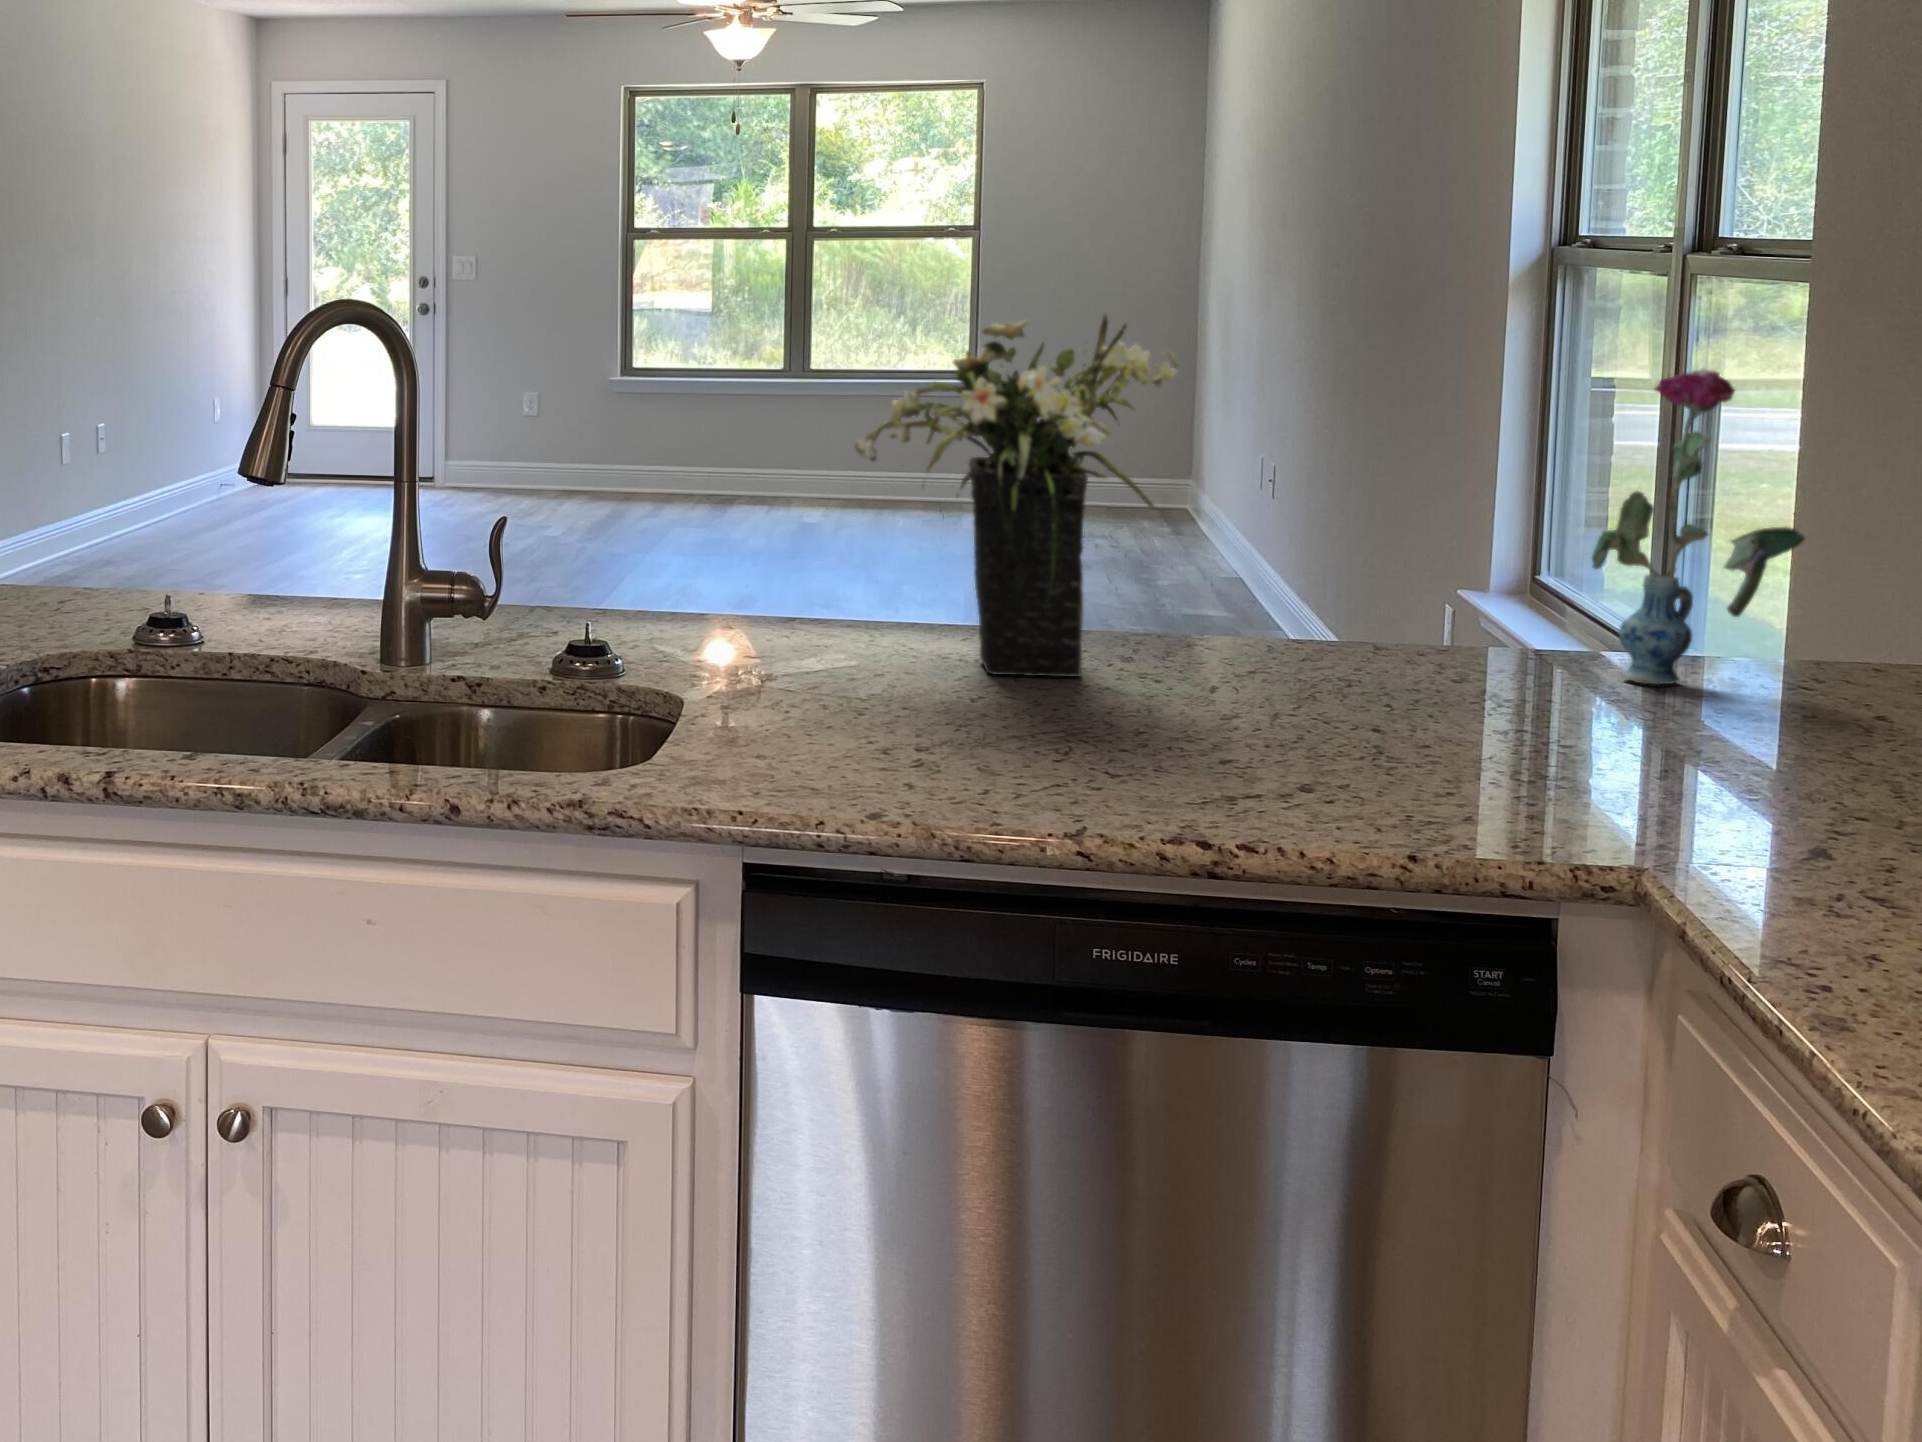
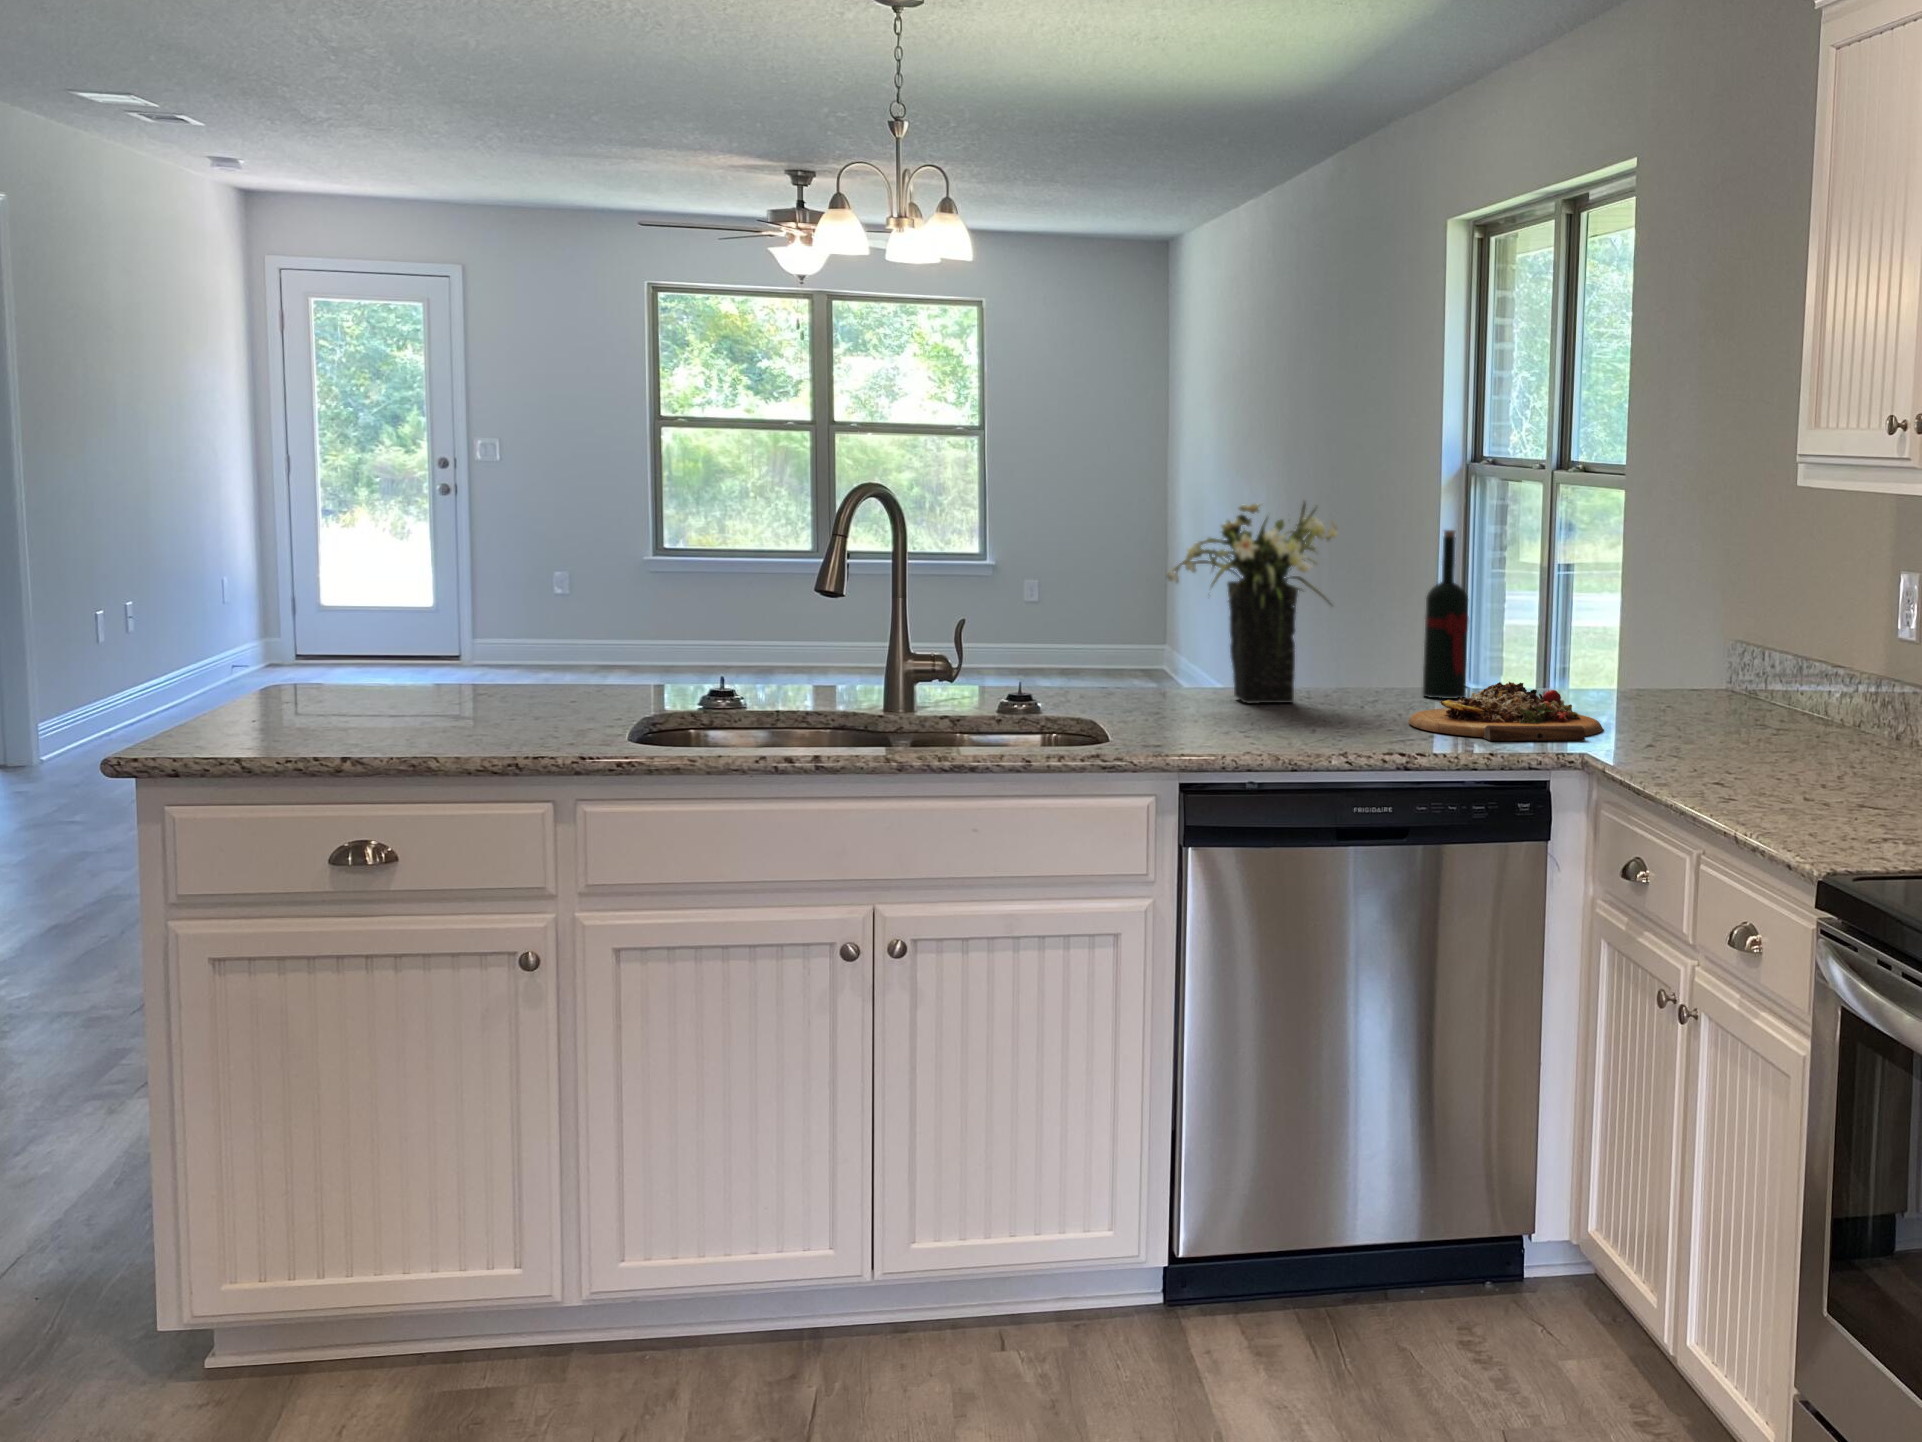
wine bottle: none [1348,364,1444,680] -> present [1423,530,1469,699]
vase: present [1592,368,1805,684] -> none [1536,533,1630,696]
cutting board: none [1269,679,1720,841] -> present [1409,682,1604,741]

